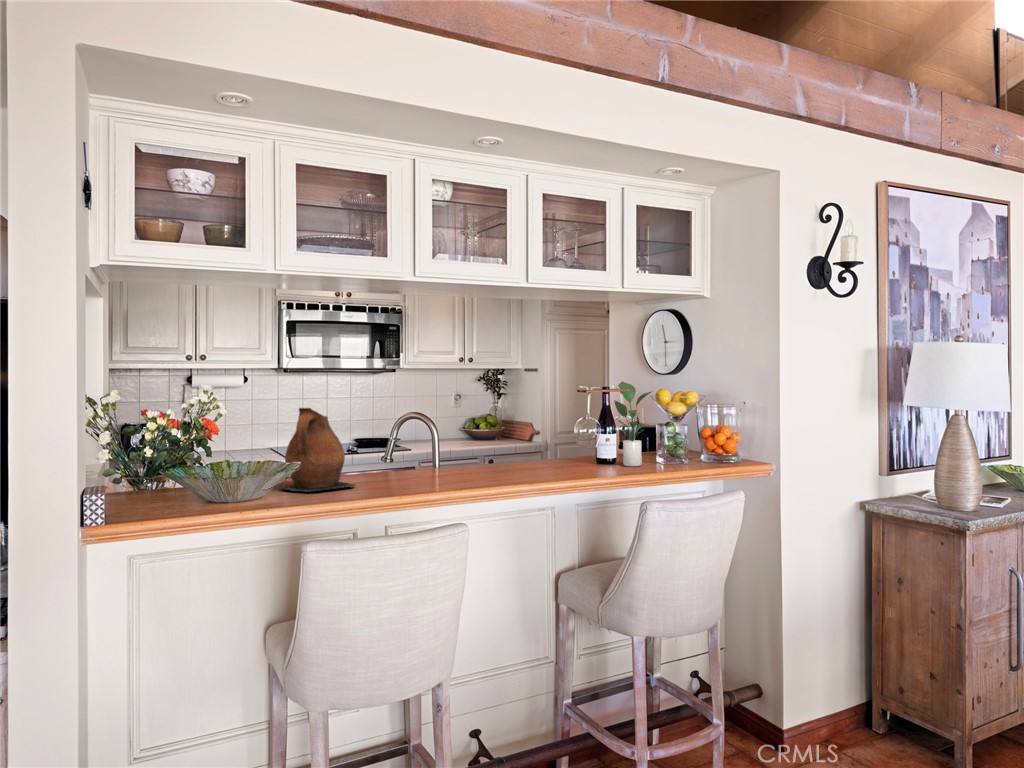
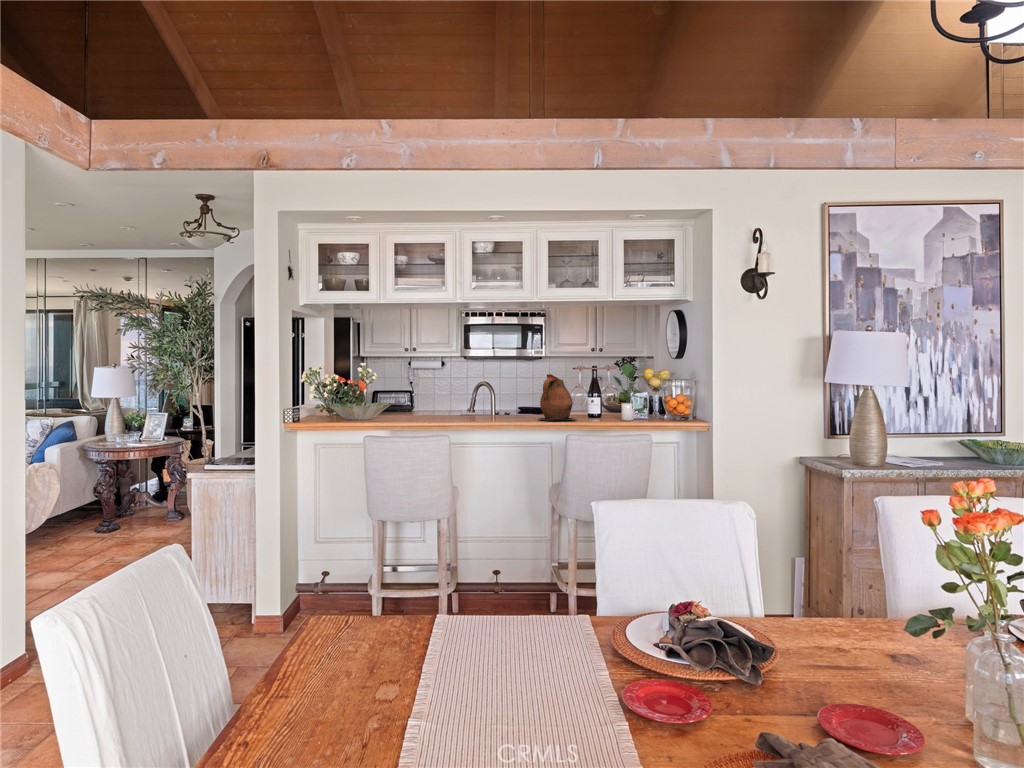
ceramic pitcher: present [280,408,355,492] -> present [539,374,577,420]

